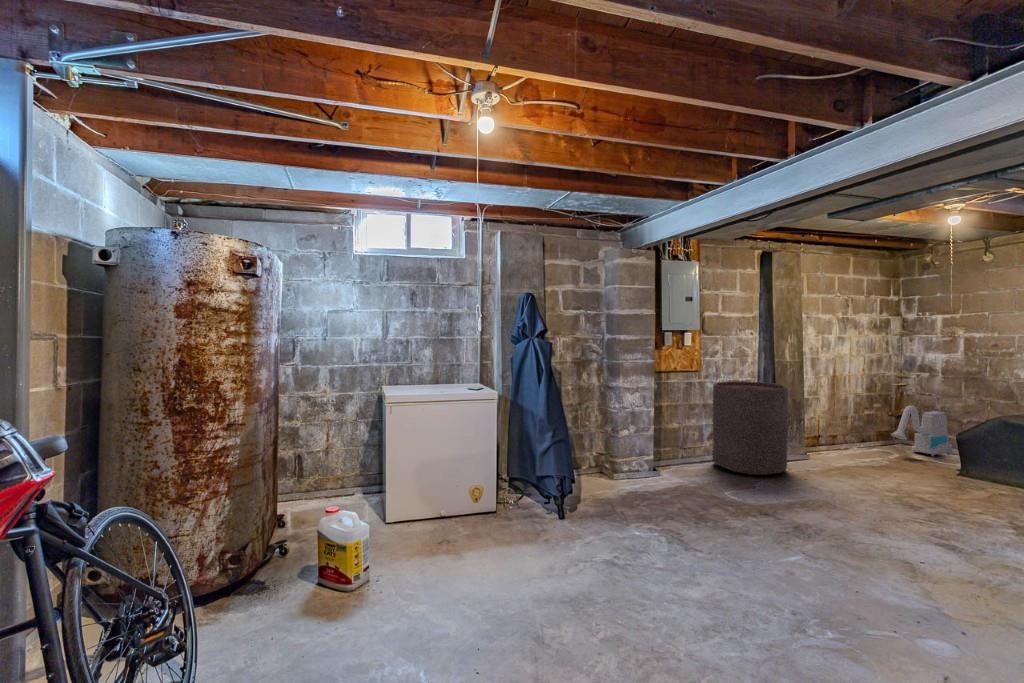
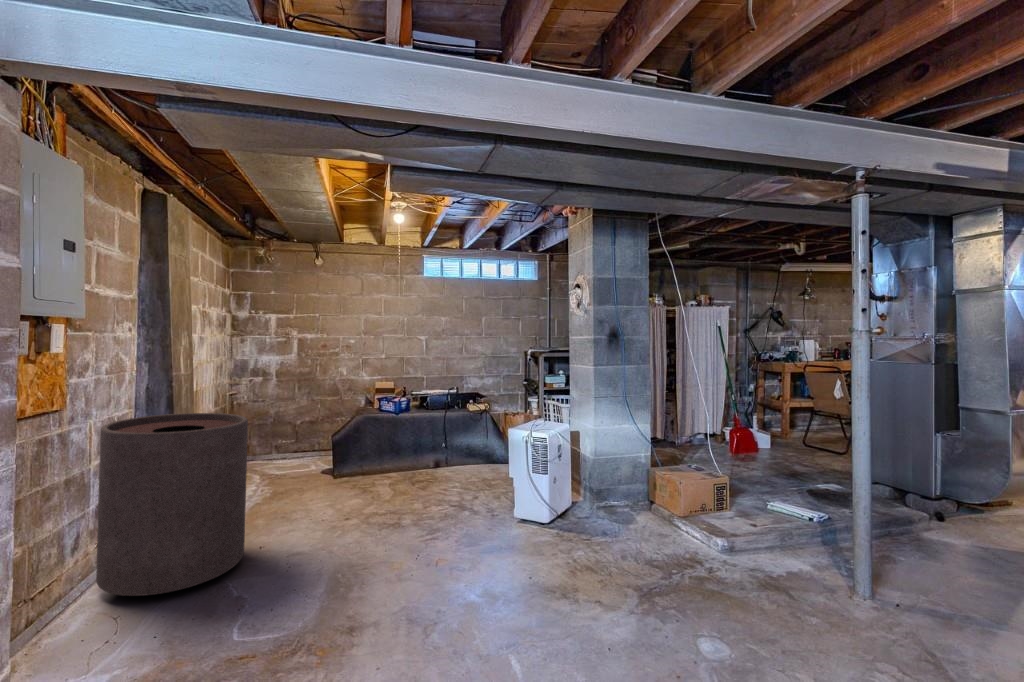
vacuum cleaner: present [891,405,952,456] -> none [258,415,289,467]

